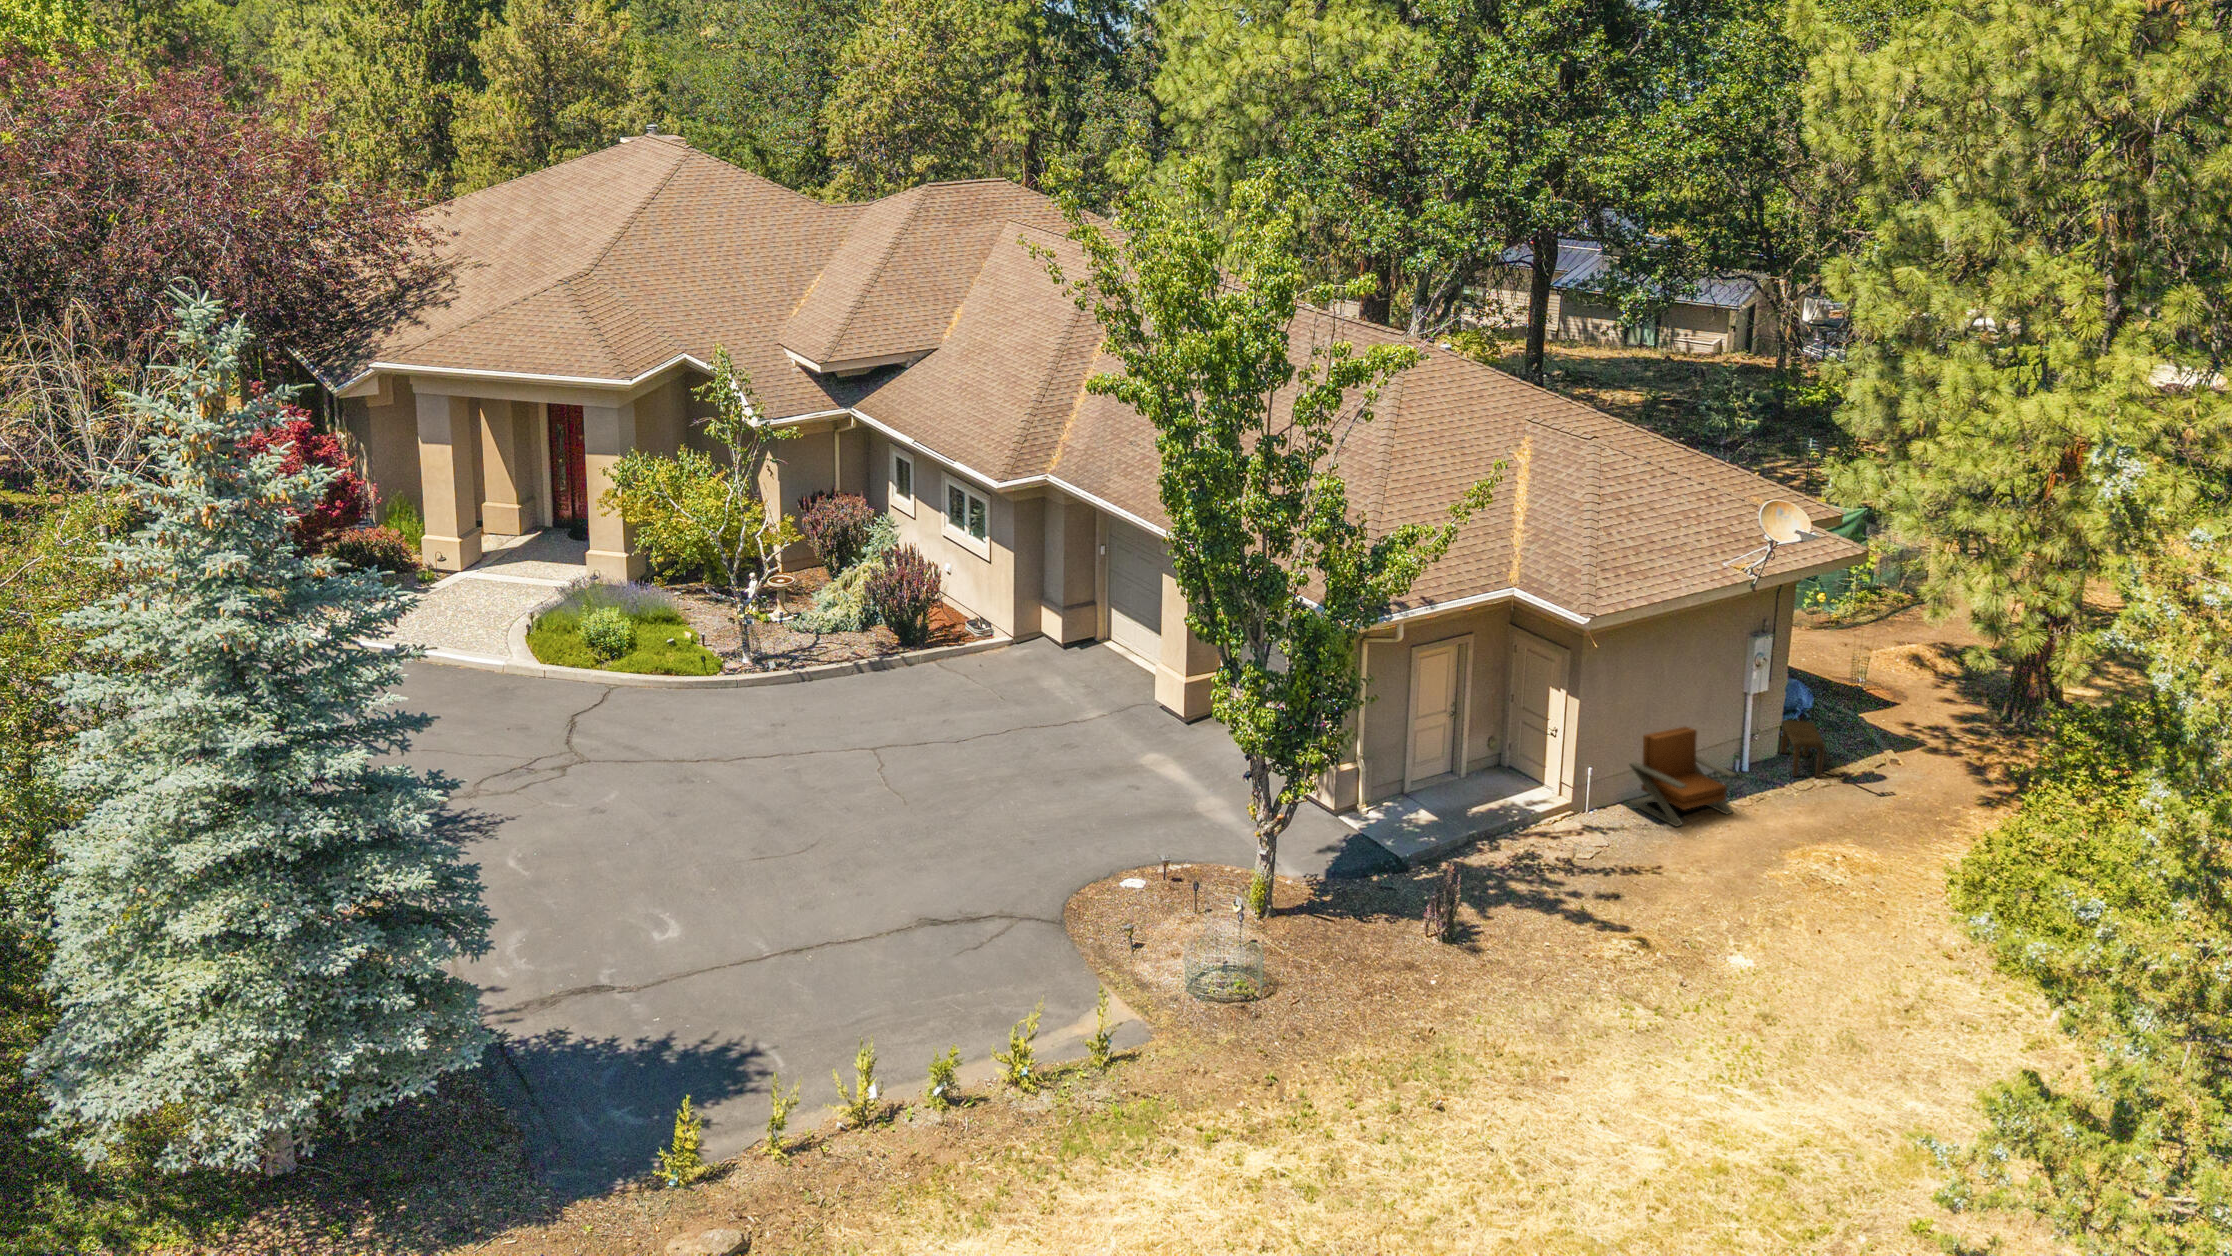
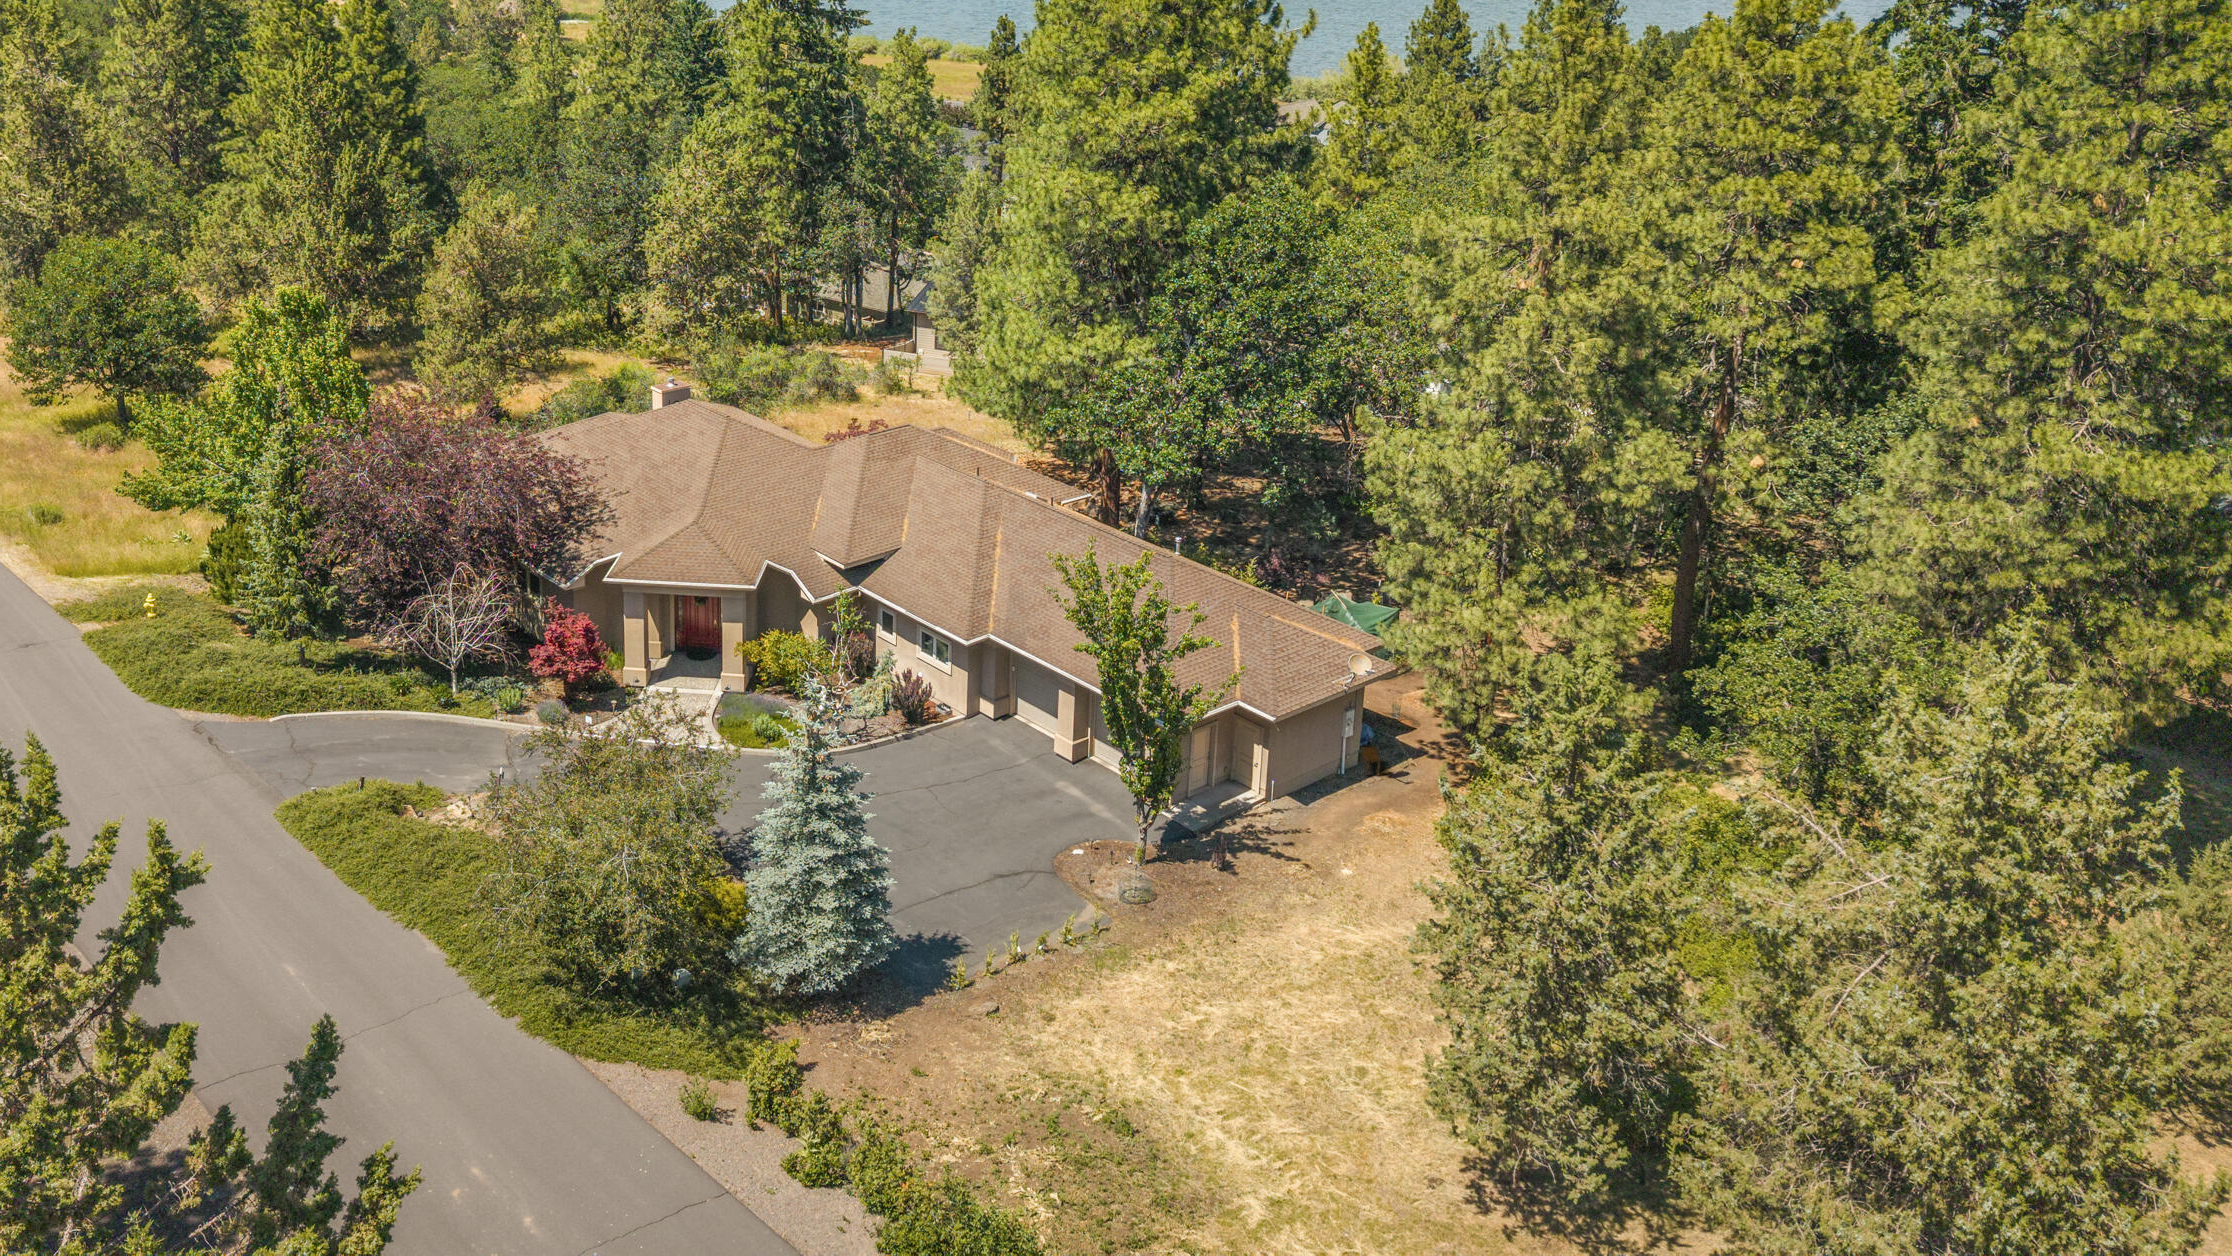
lounge chair: present [1628,727,1736,827] -> none [1291,758,1341,807]

